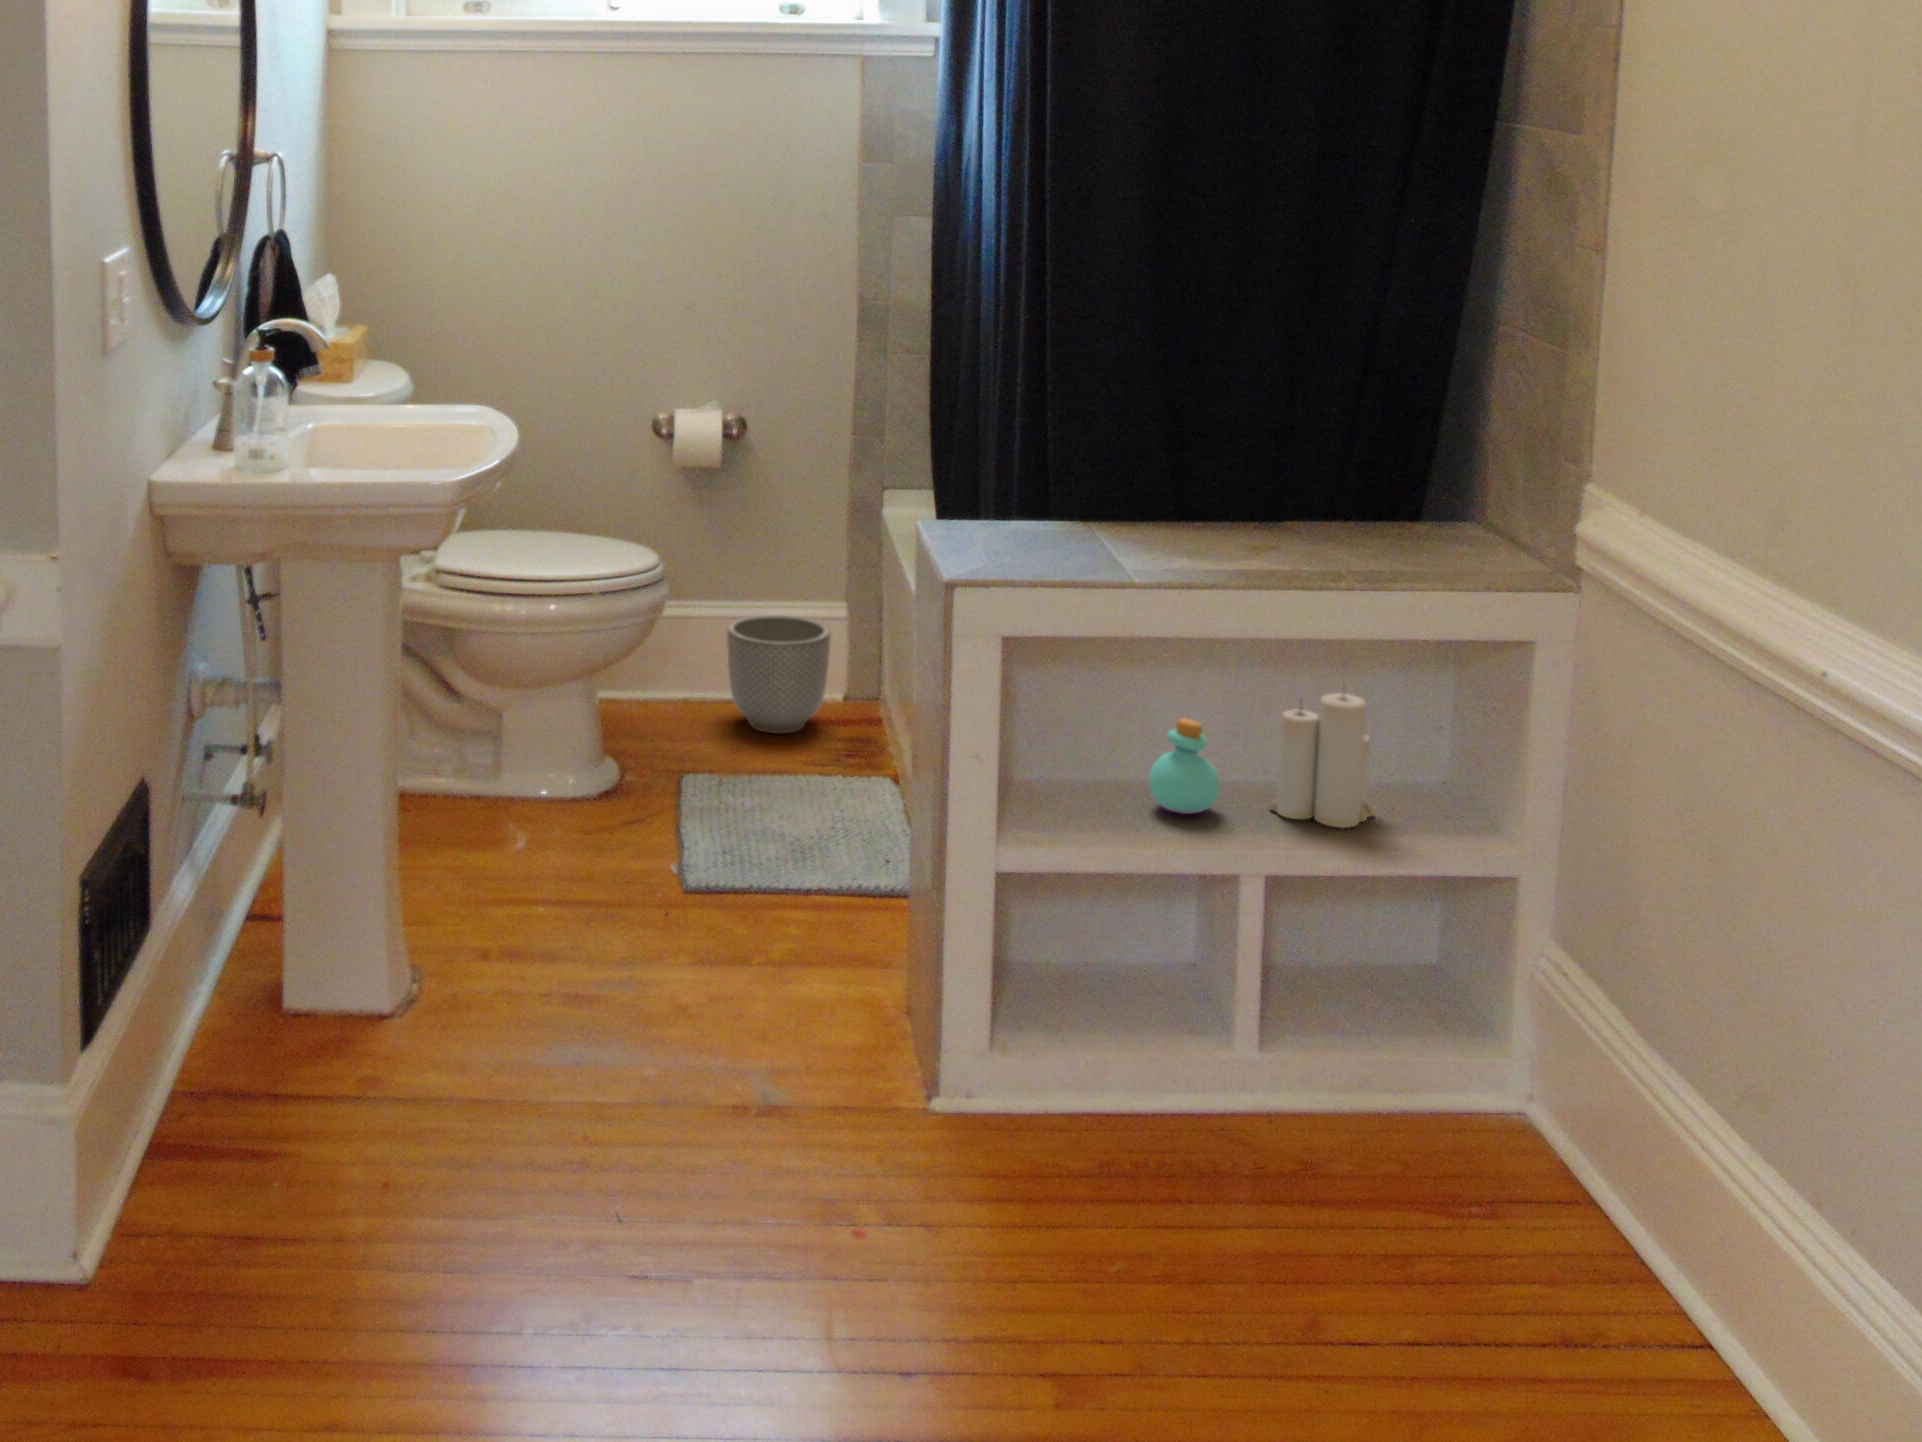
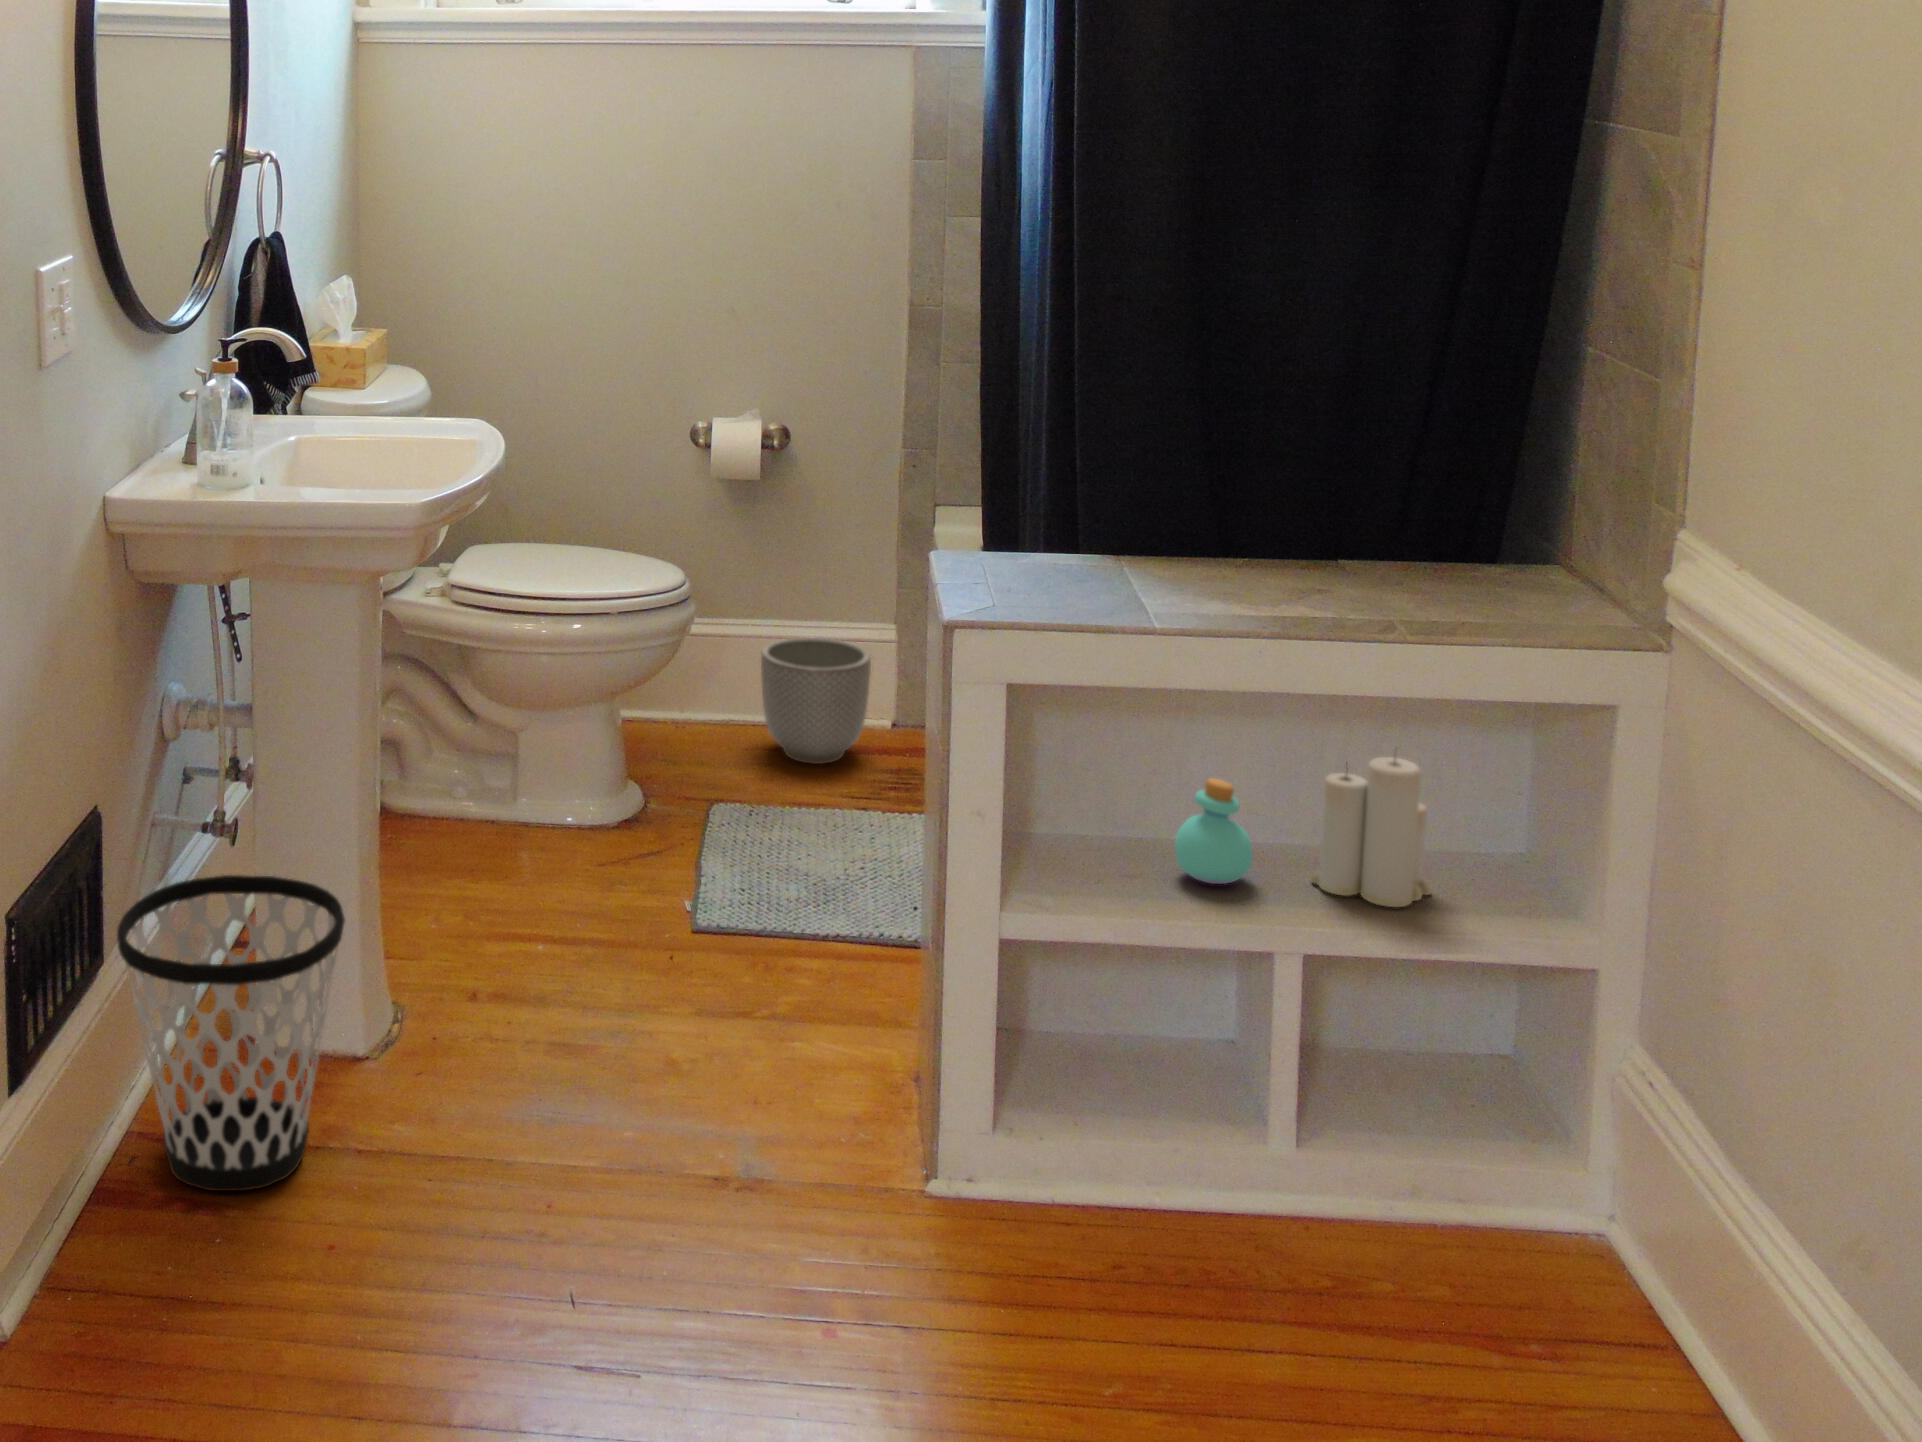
wastebasket: none [173,841,391,1140] -> present [117,875,345,1191]

